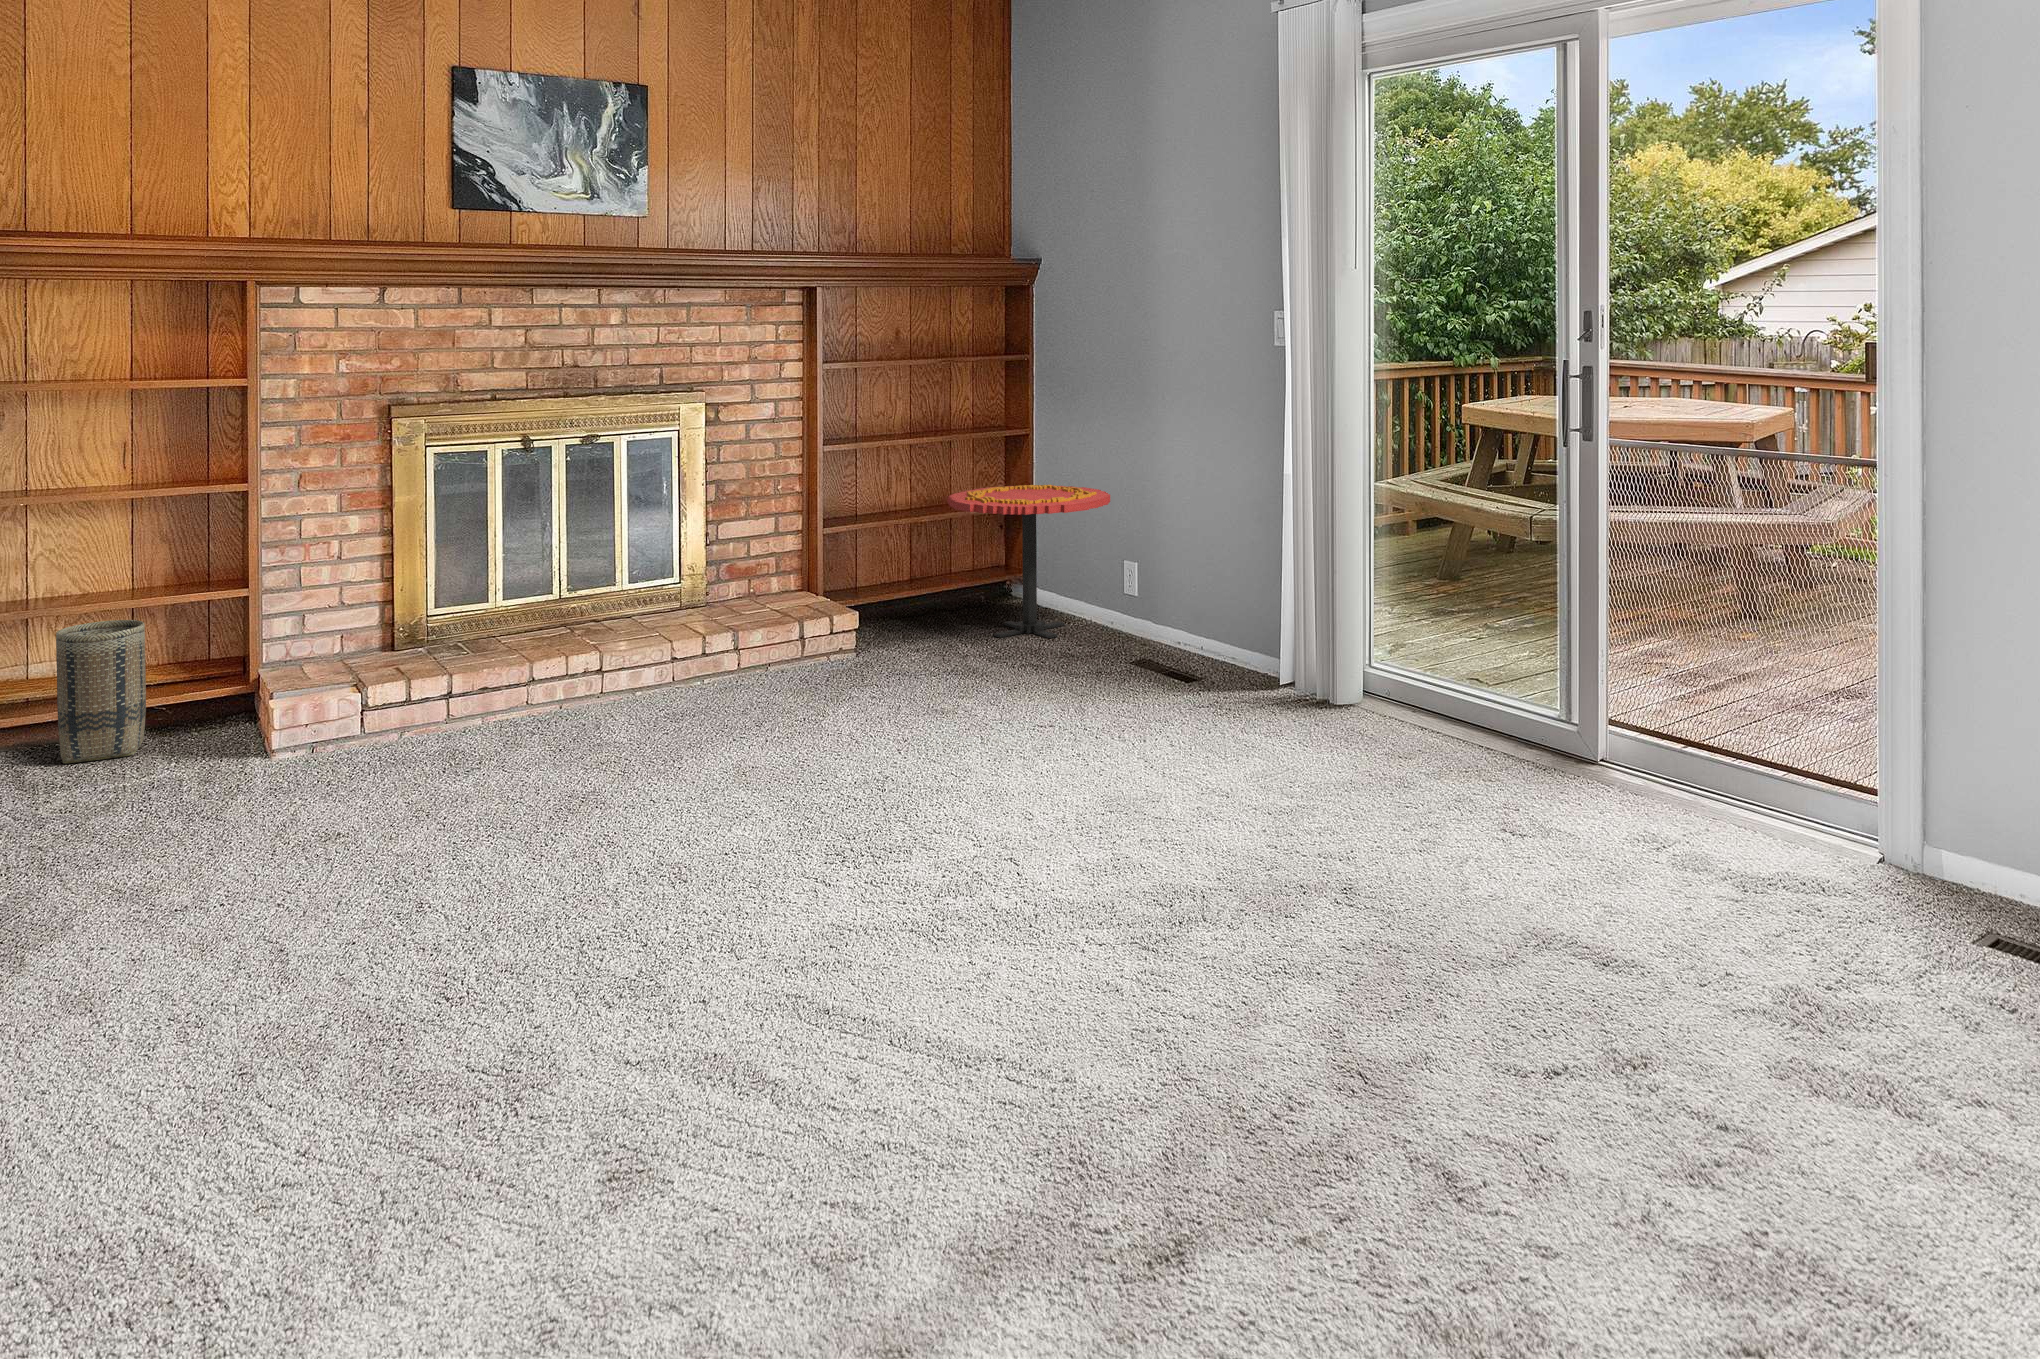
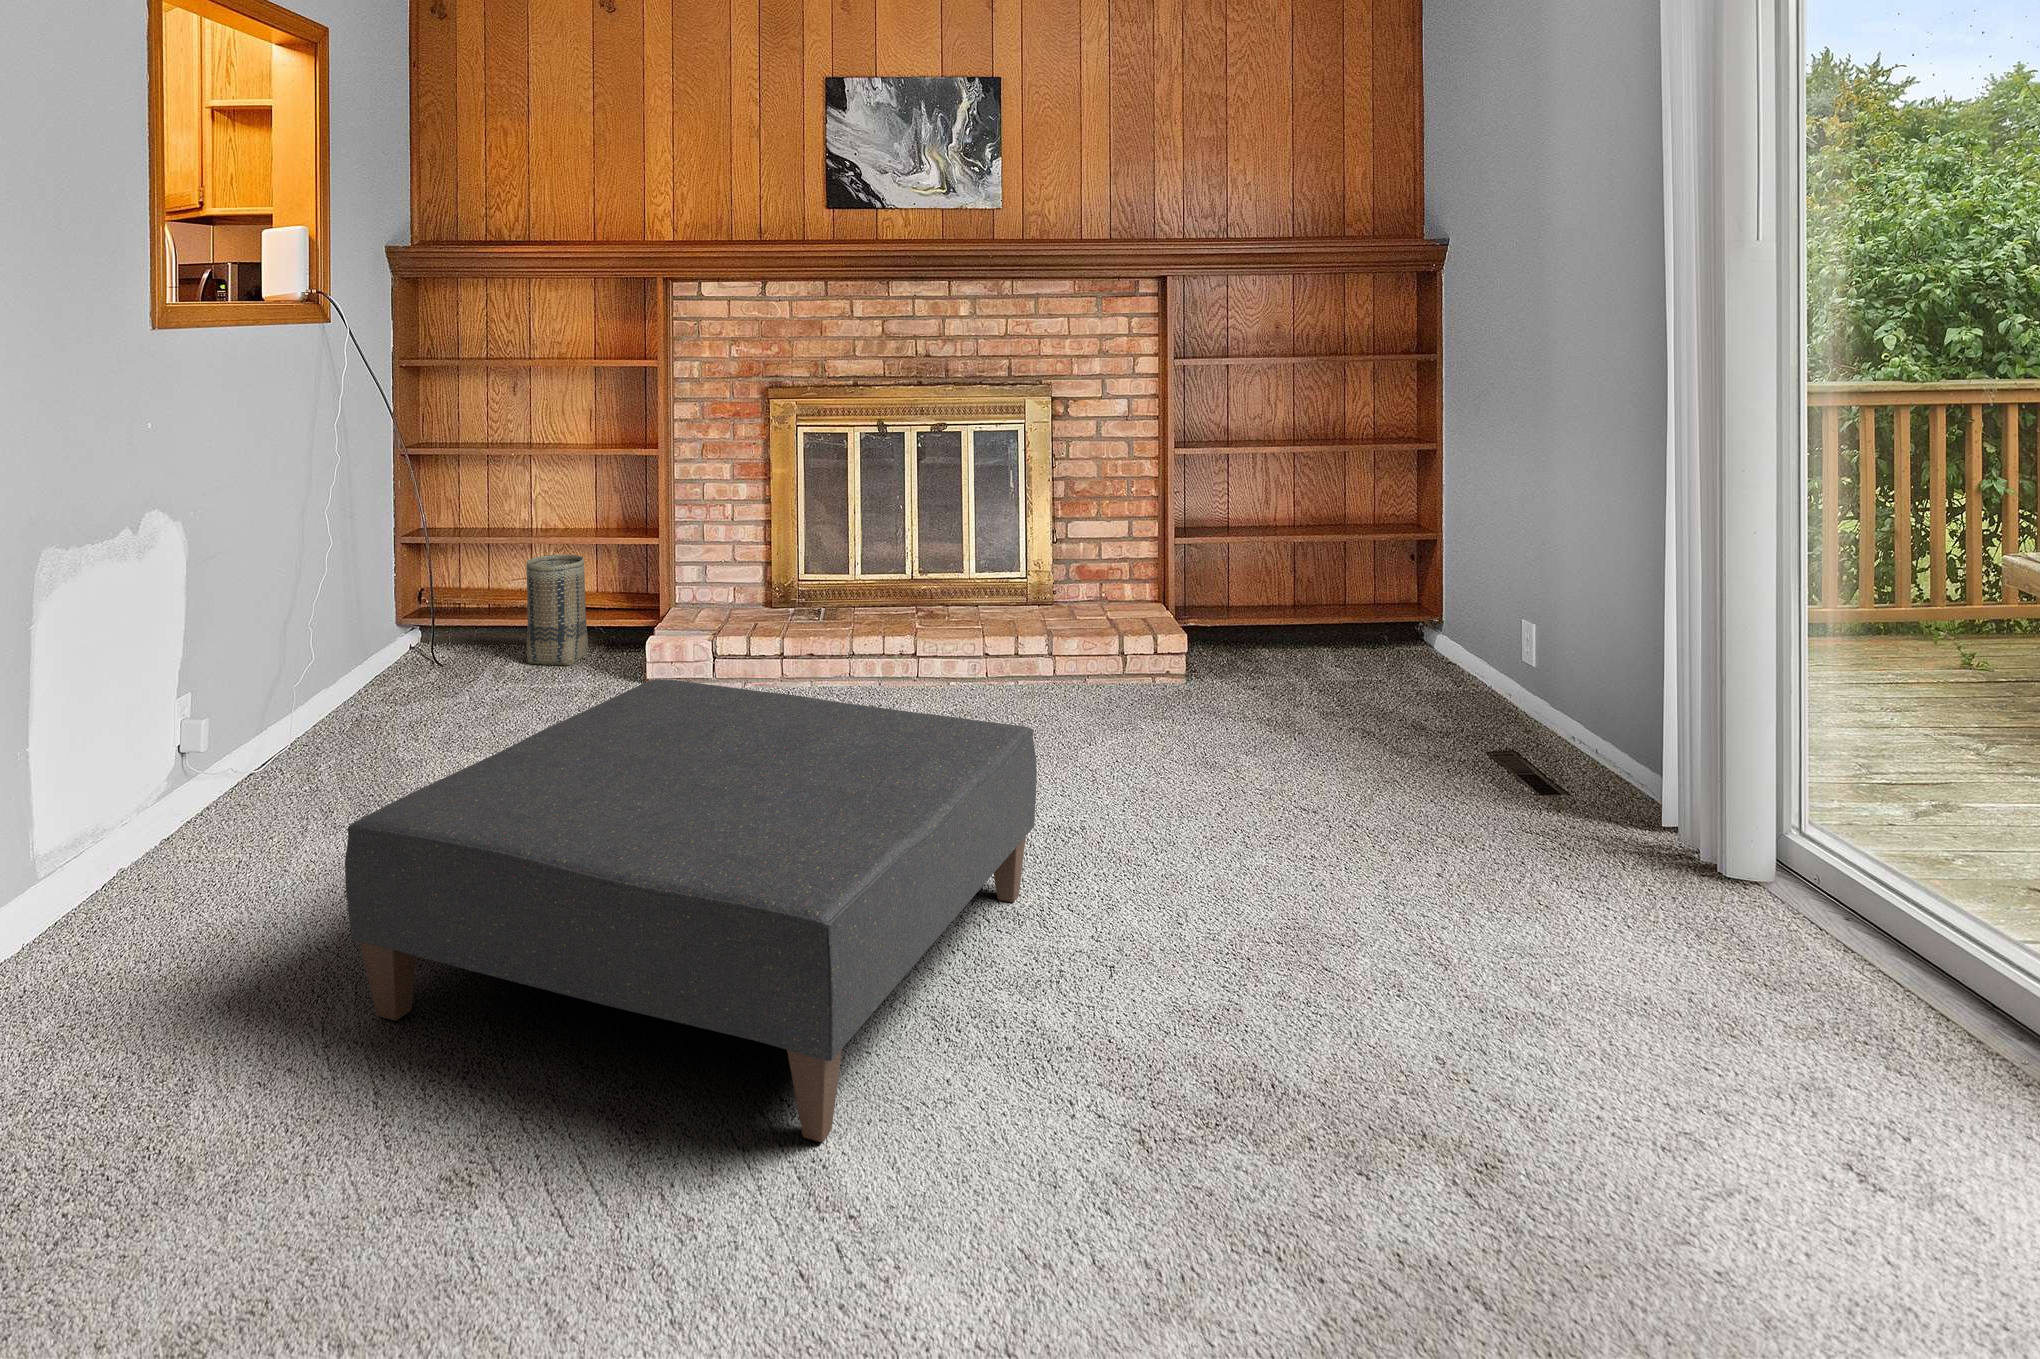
side table: present [948,485,1110,638] -> none [1297,505,1500,696]
ottoman: none [312,669,933,1066] -> present [345,679,1037,1142]

